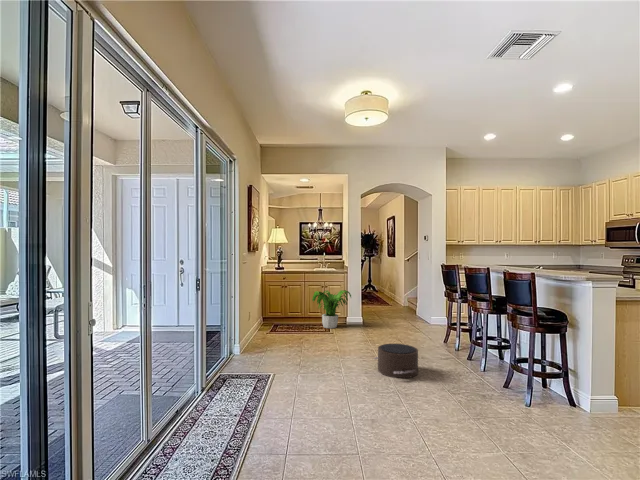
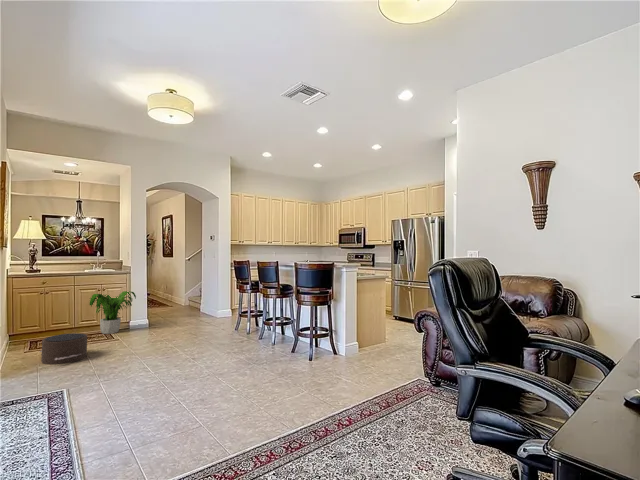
pouf: present [374,344,418,378] -> present [40,333,87,364]

